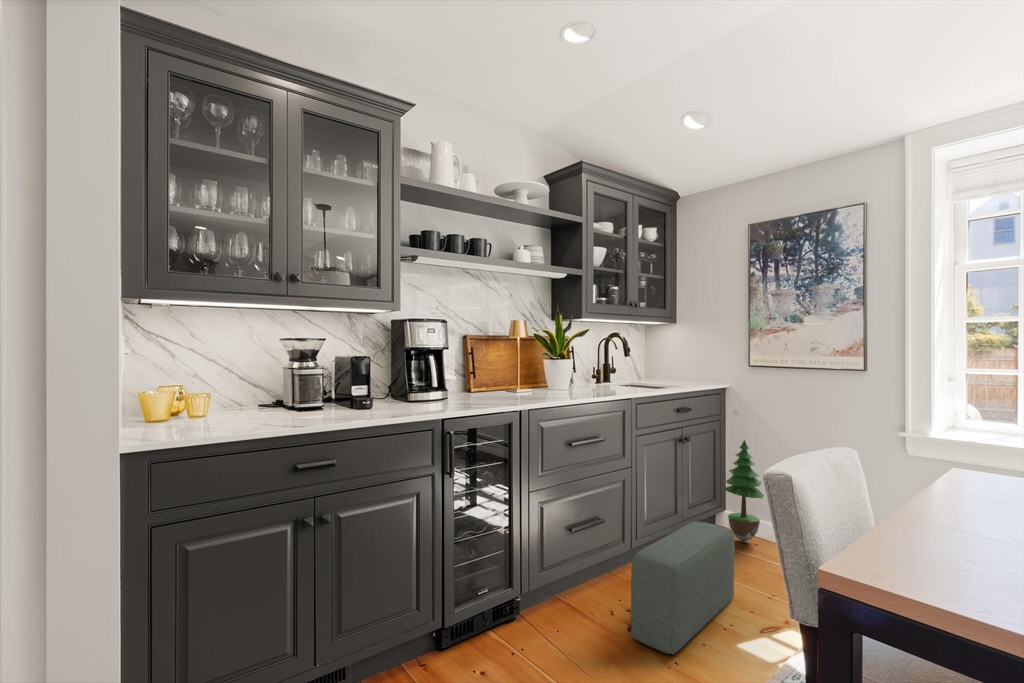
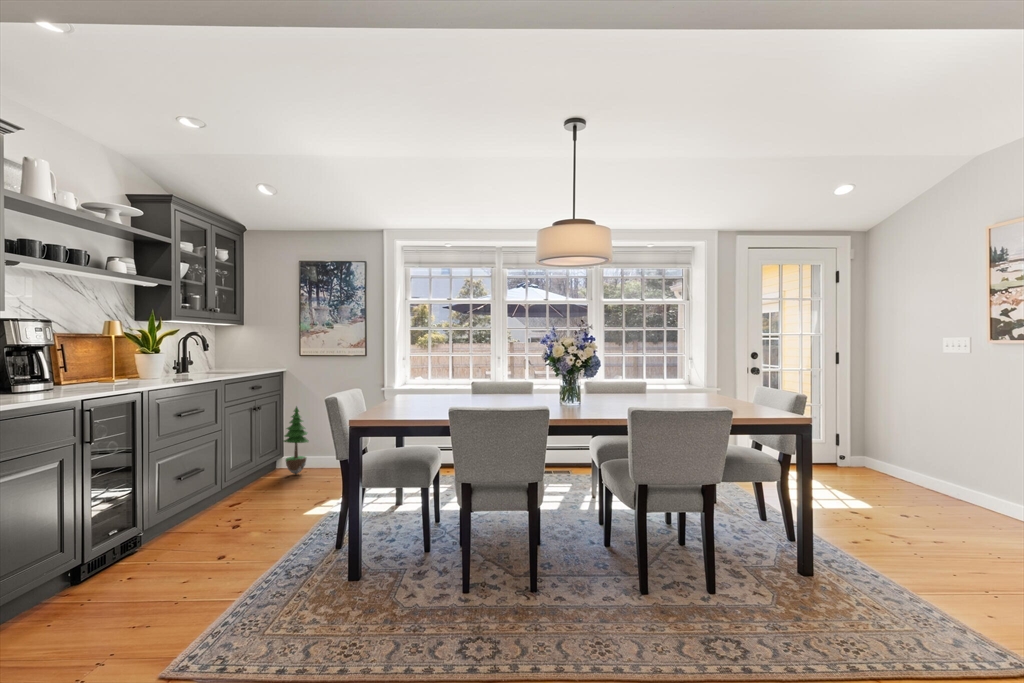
pouf: present [631,521,734,654] -> none [235,457,295,530]

